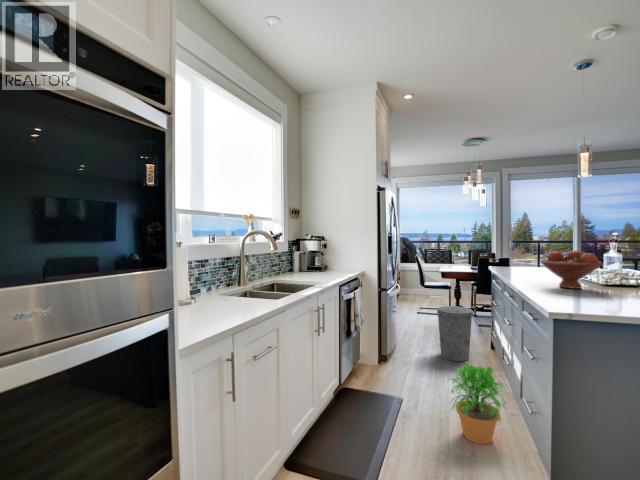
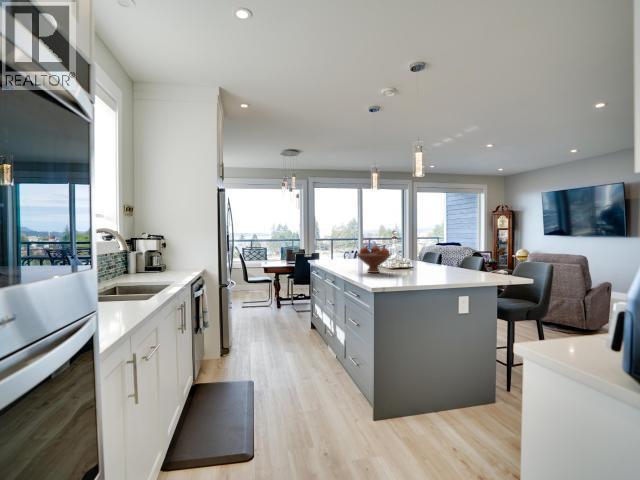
trash can: present [437,306,473,361] -> none [272,296,301,342]
potted plant: present [450,363,506,444] -> none [294,336,343,398]

